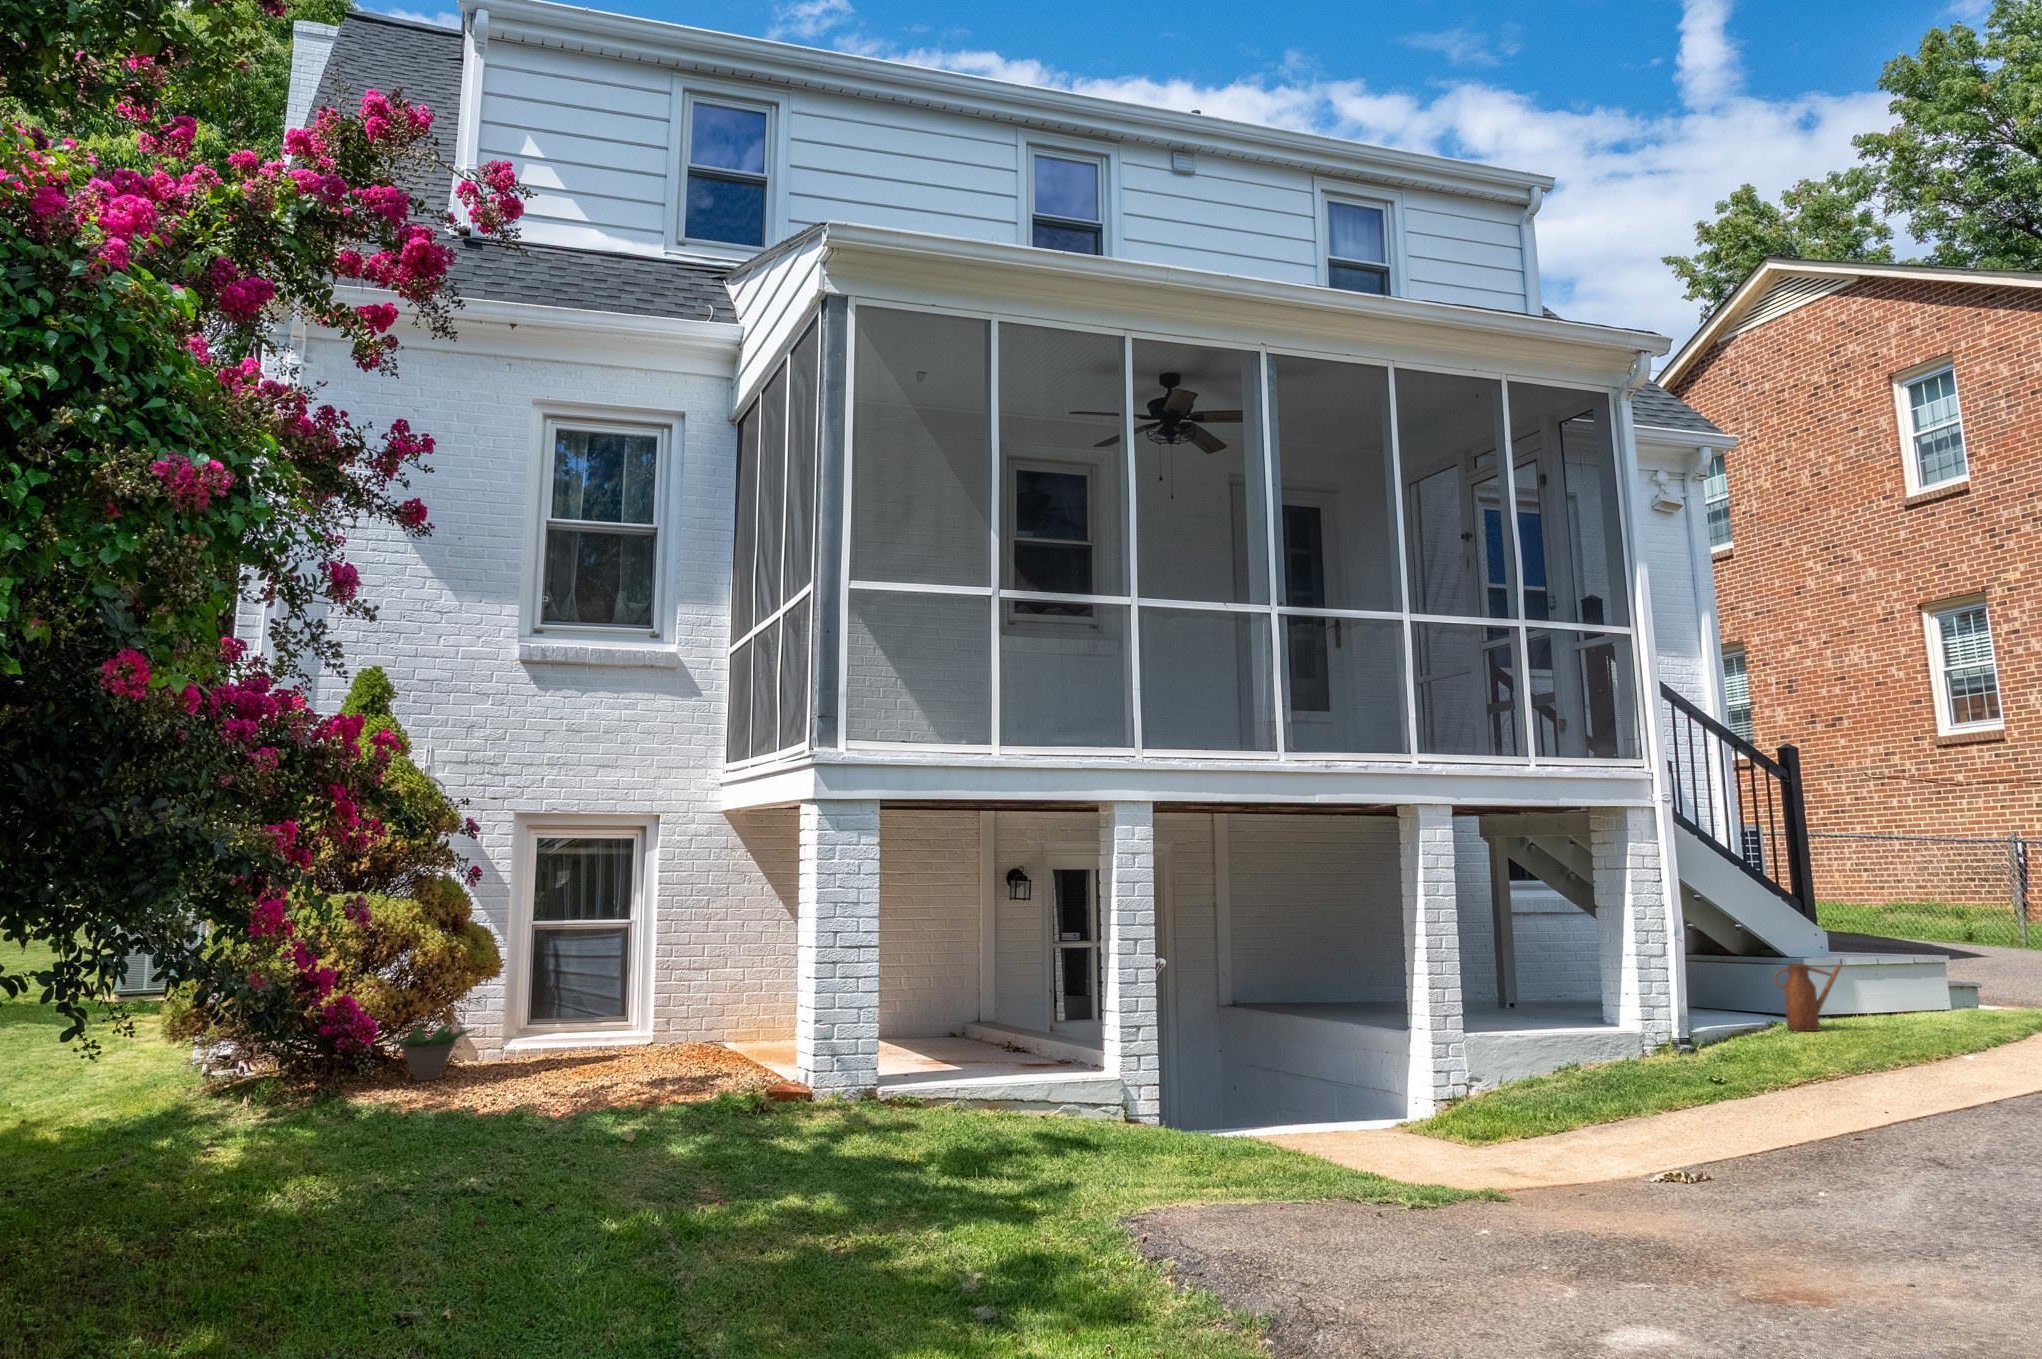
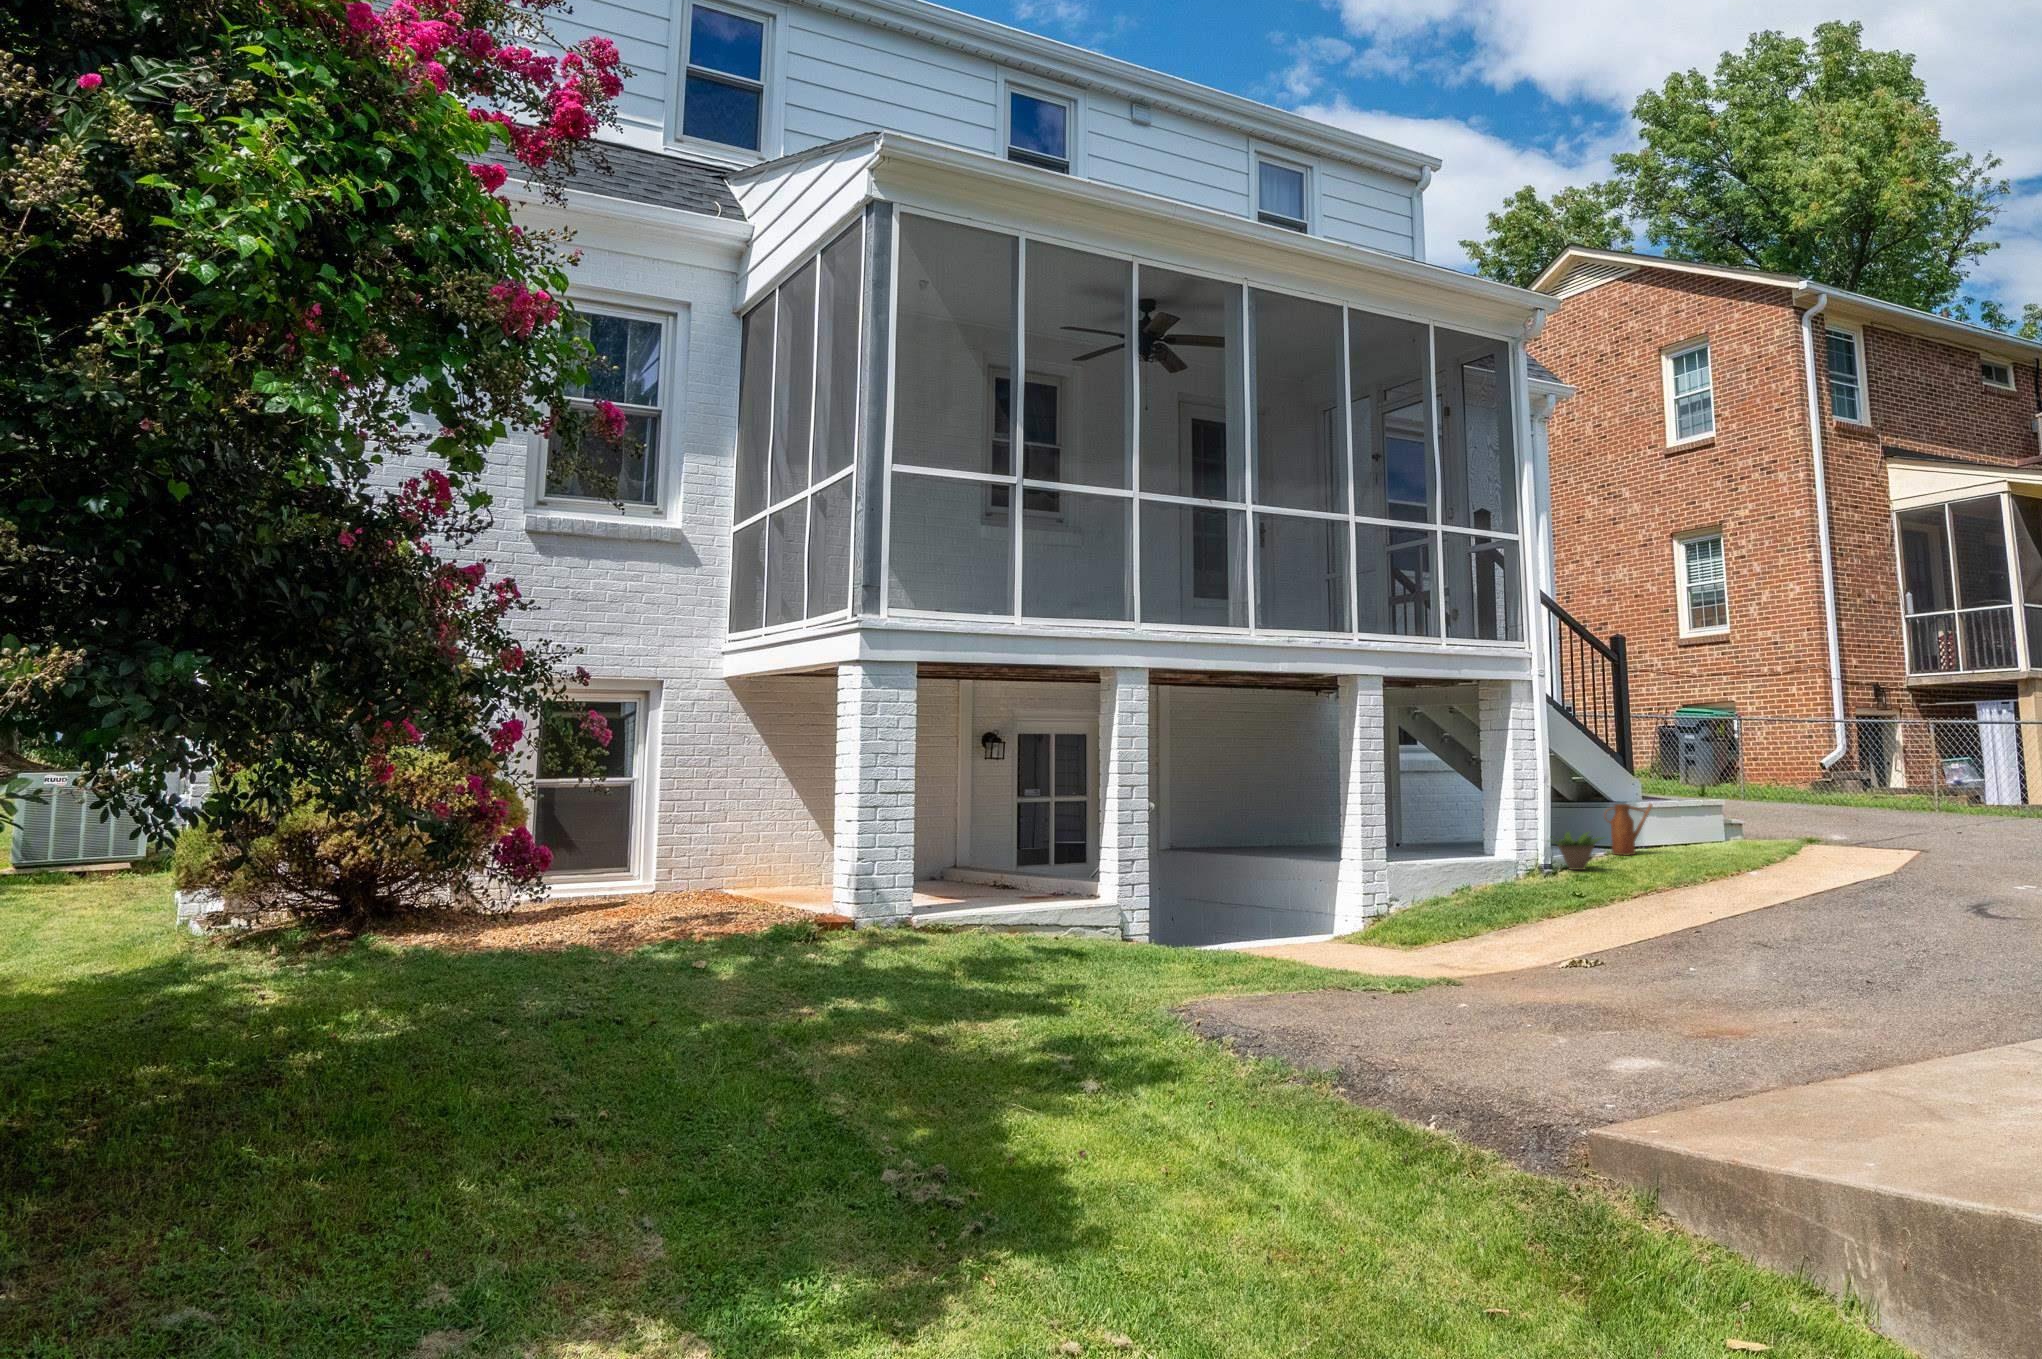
decorative plant: present [385,1022,474,1081] -> present [1554,832,1604,870]

